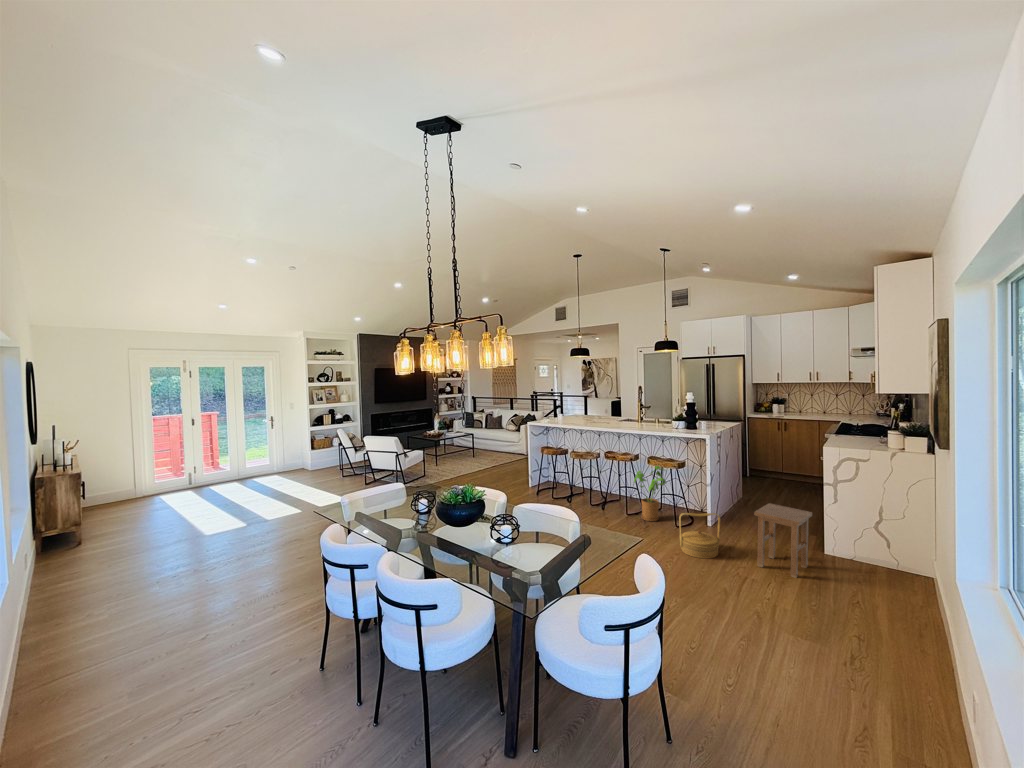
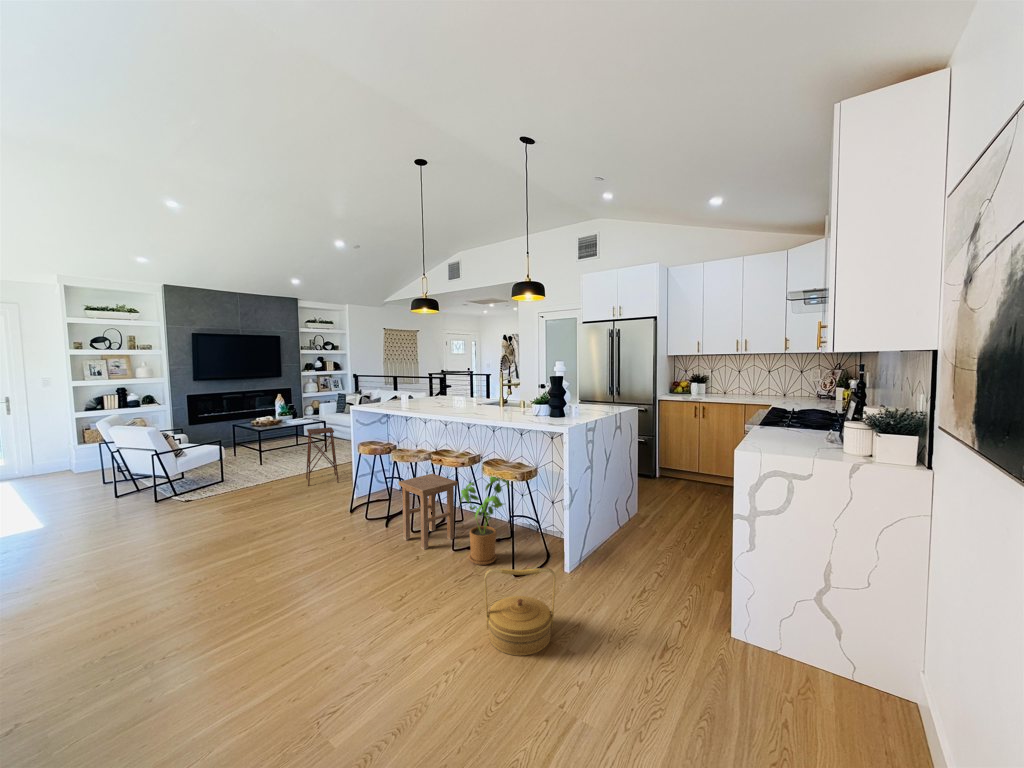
side table: none [481,437,506,479] -> present [306,427,339,486]
stool: present [754,503,812,578] -> present [399,474,457,550]

